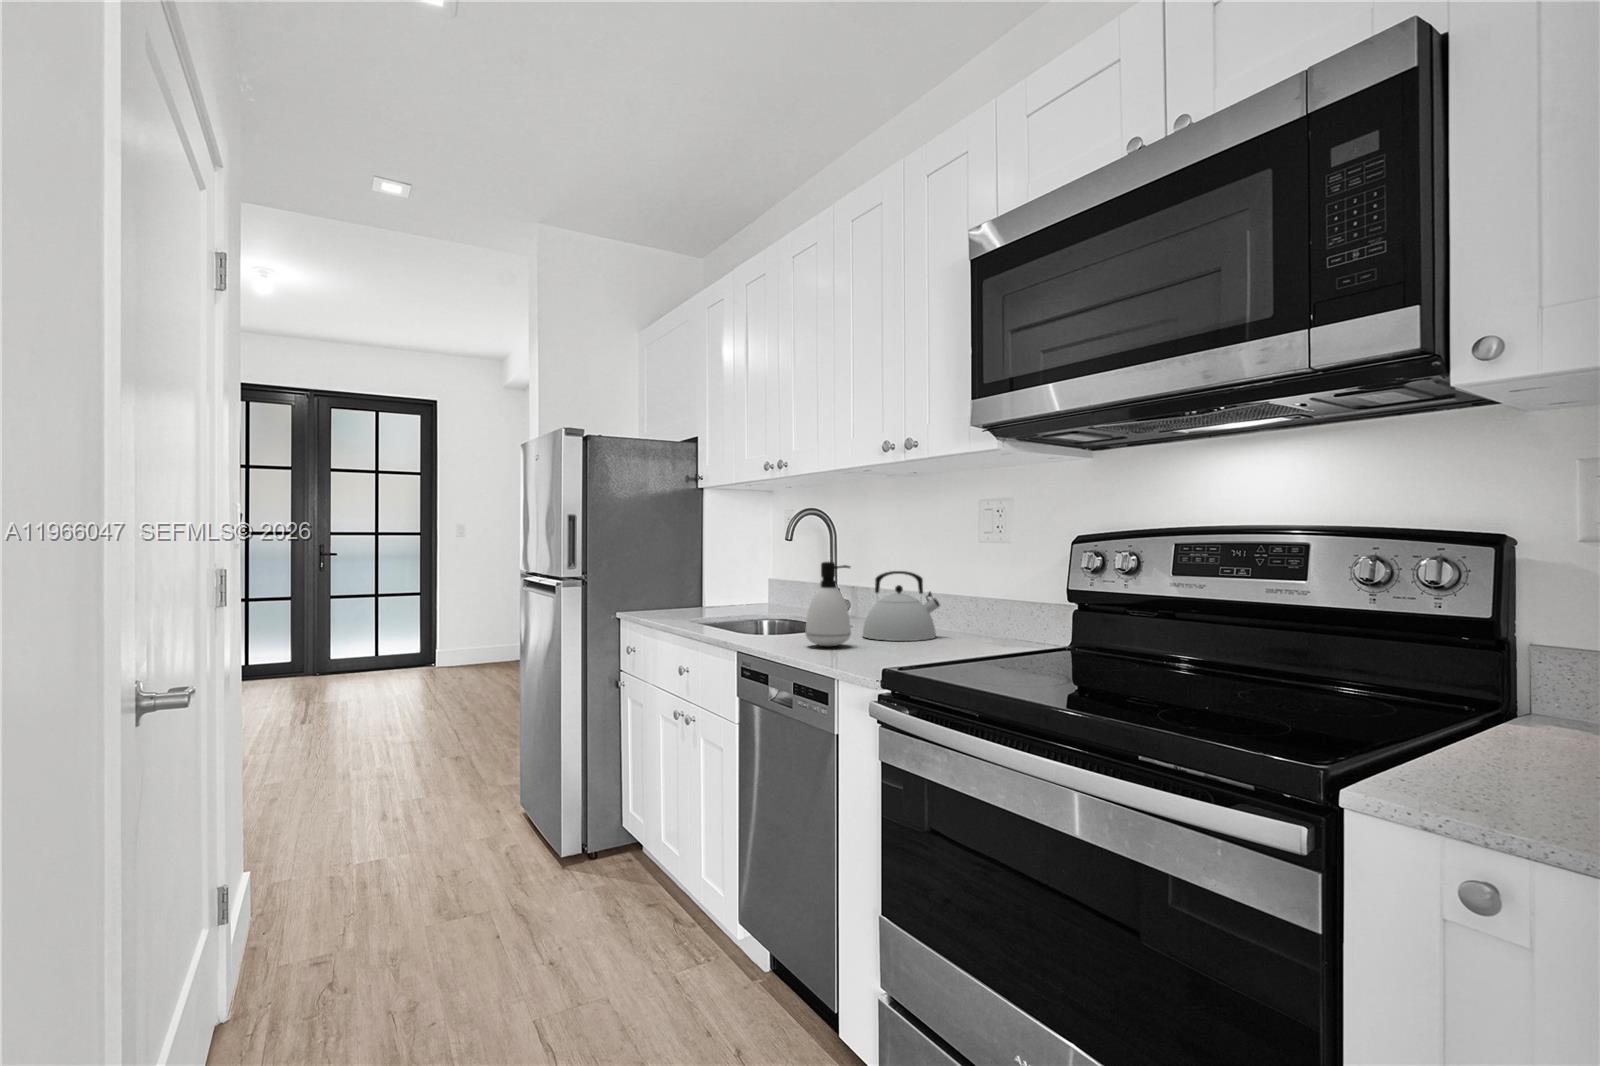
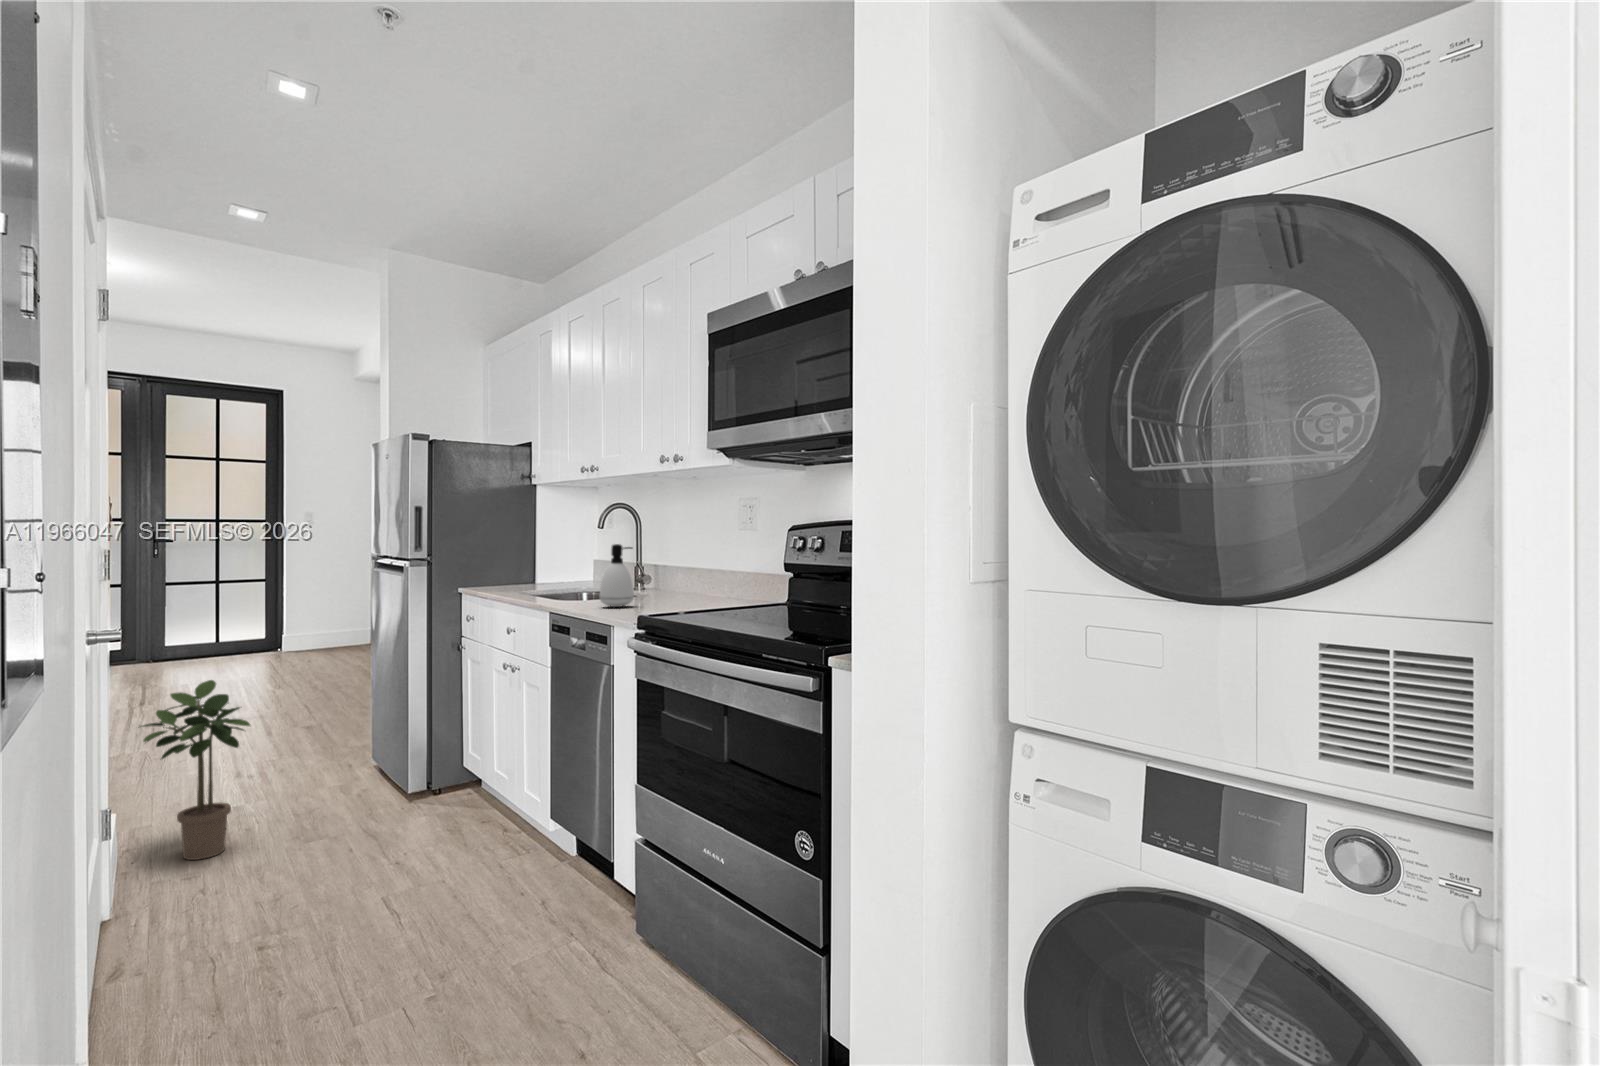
kettle: present [863,571,940,641] -> none [649,552,707,603]
potted plant: none [258,722,383,945] -> present [138,680,250,860]

